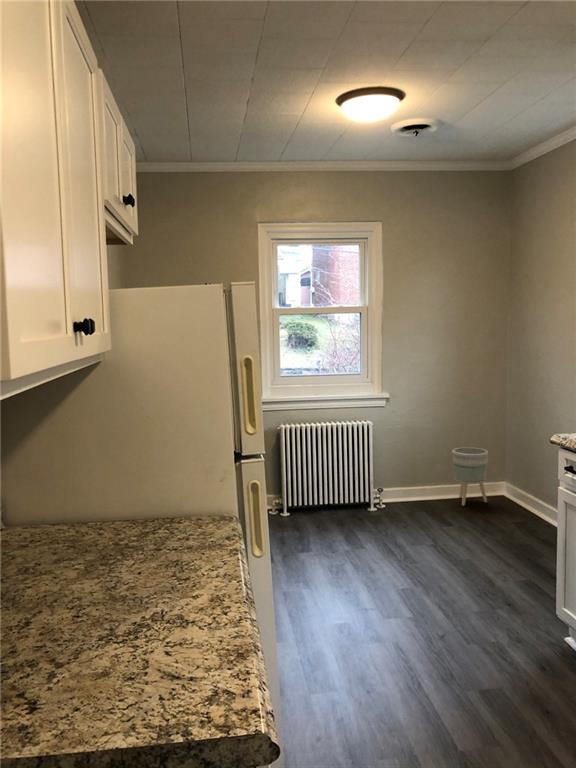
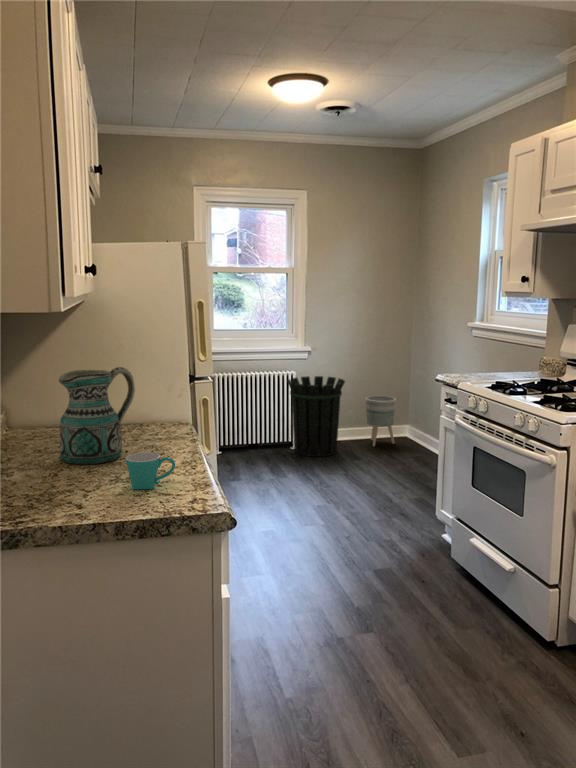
waste bin: none [363,426,430,518] -> present [287,376,345,457]
ceramic pitcher: none [40,452,153,599] -> present [59,367,135,464]
mug: none [114,597,192,663] -> present [125,452,175,489]

